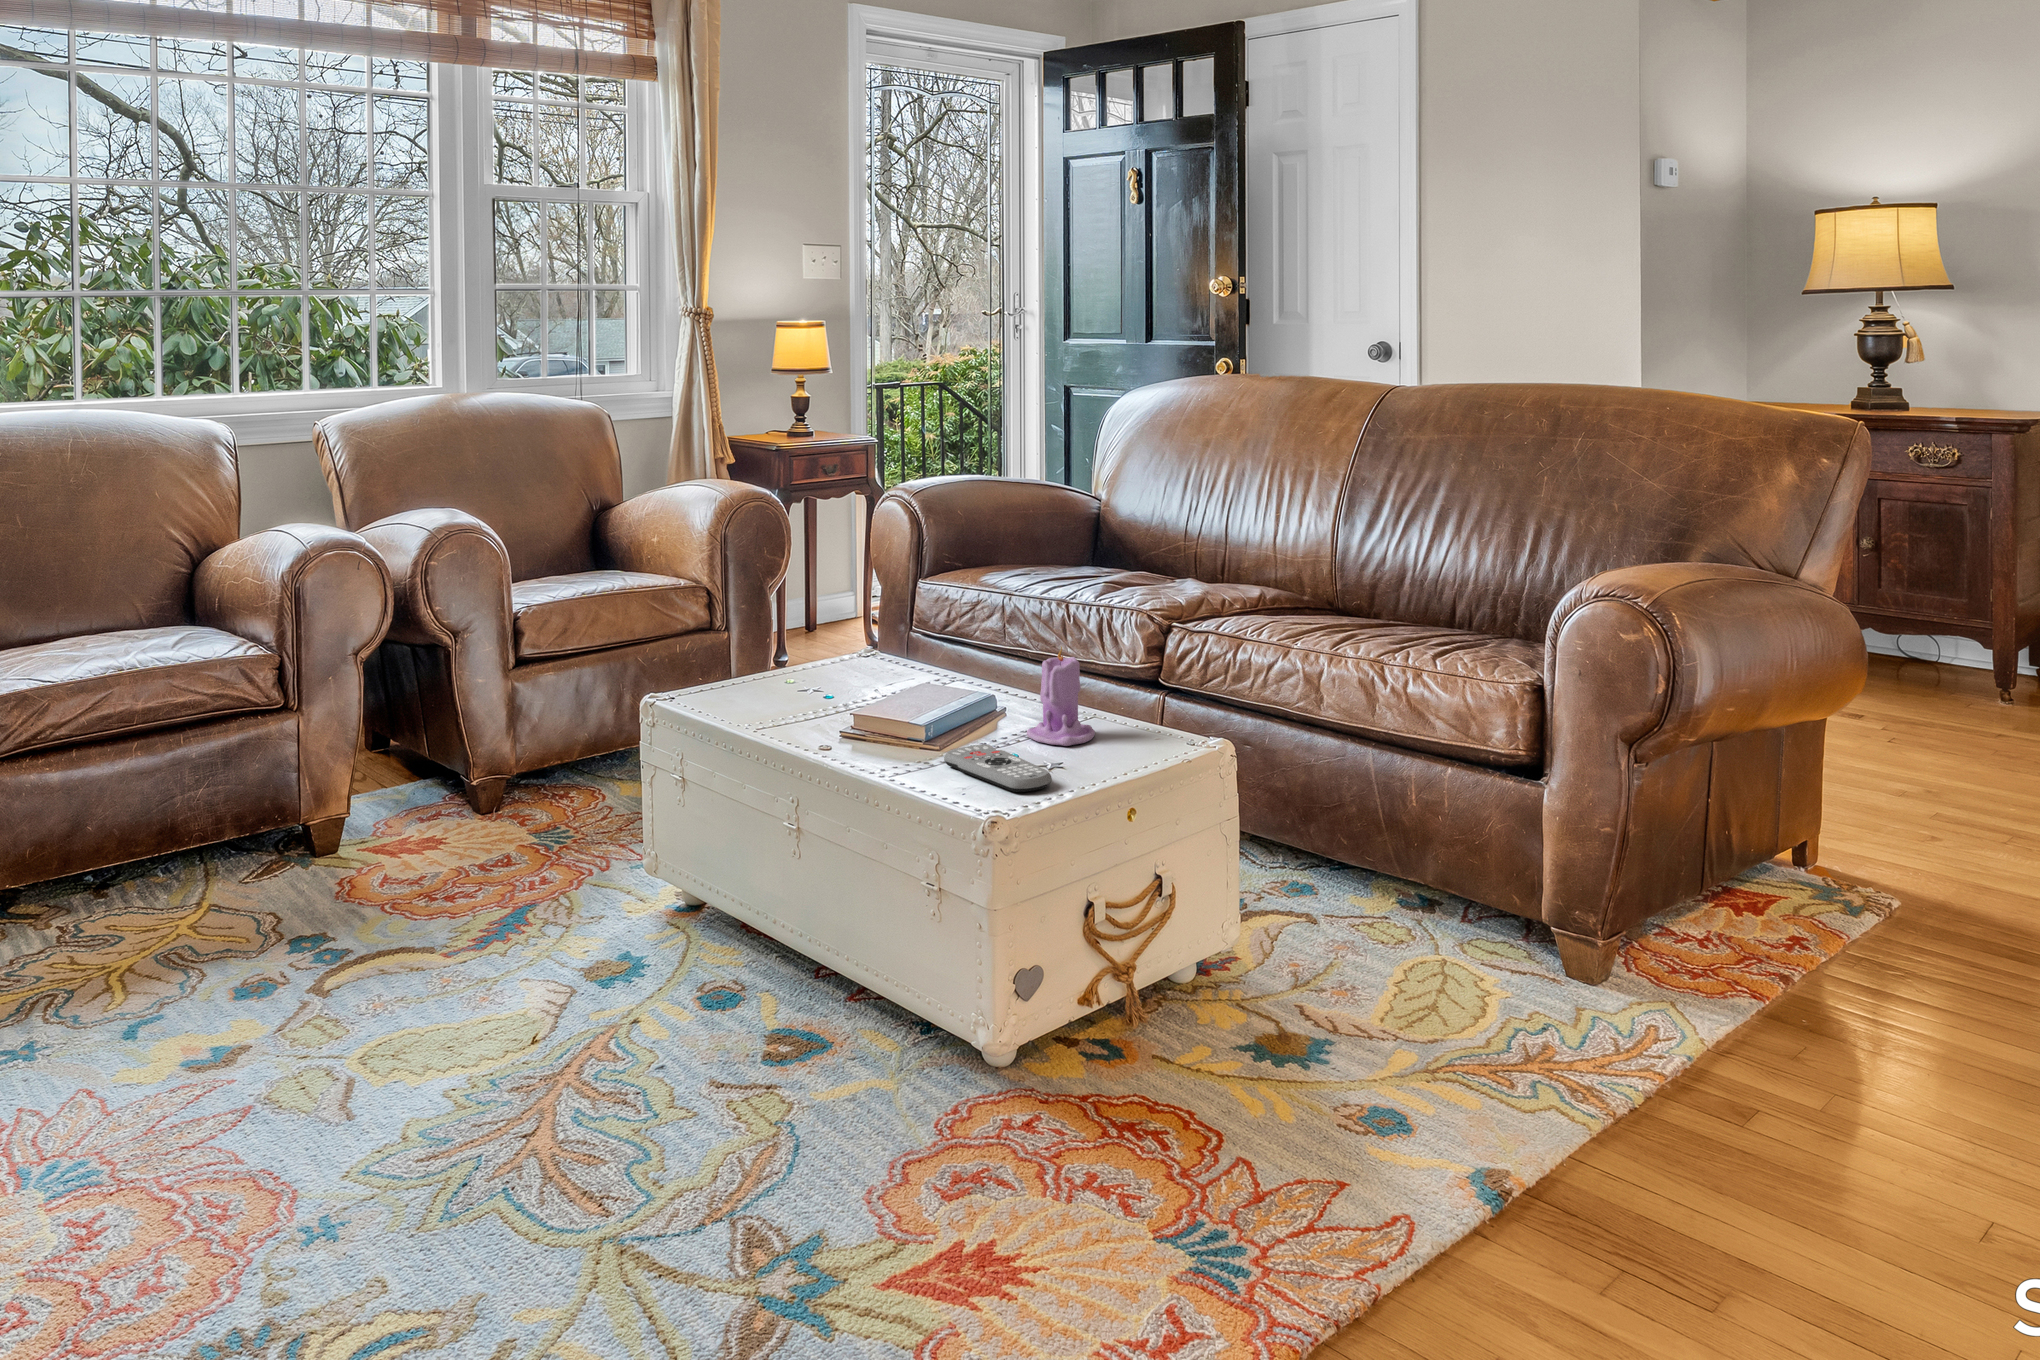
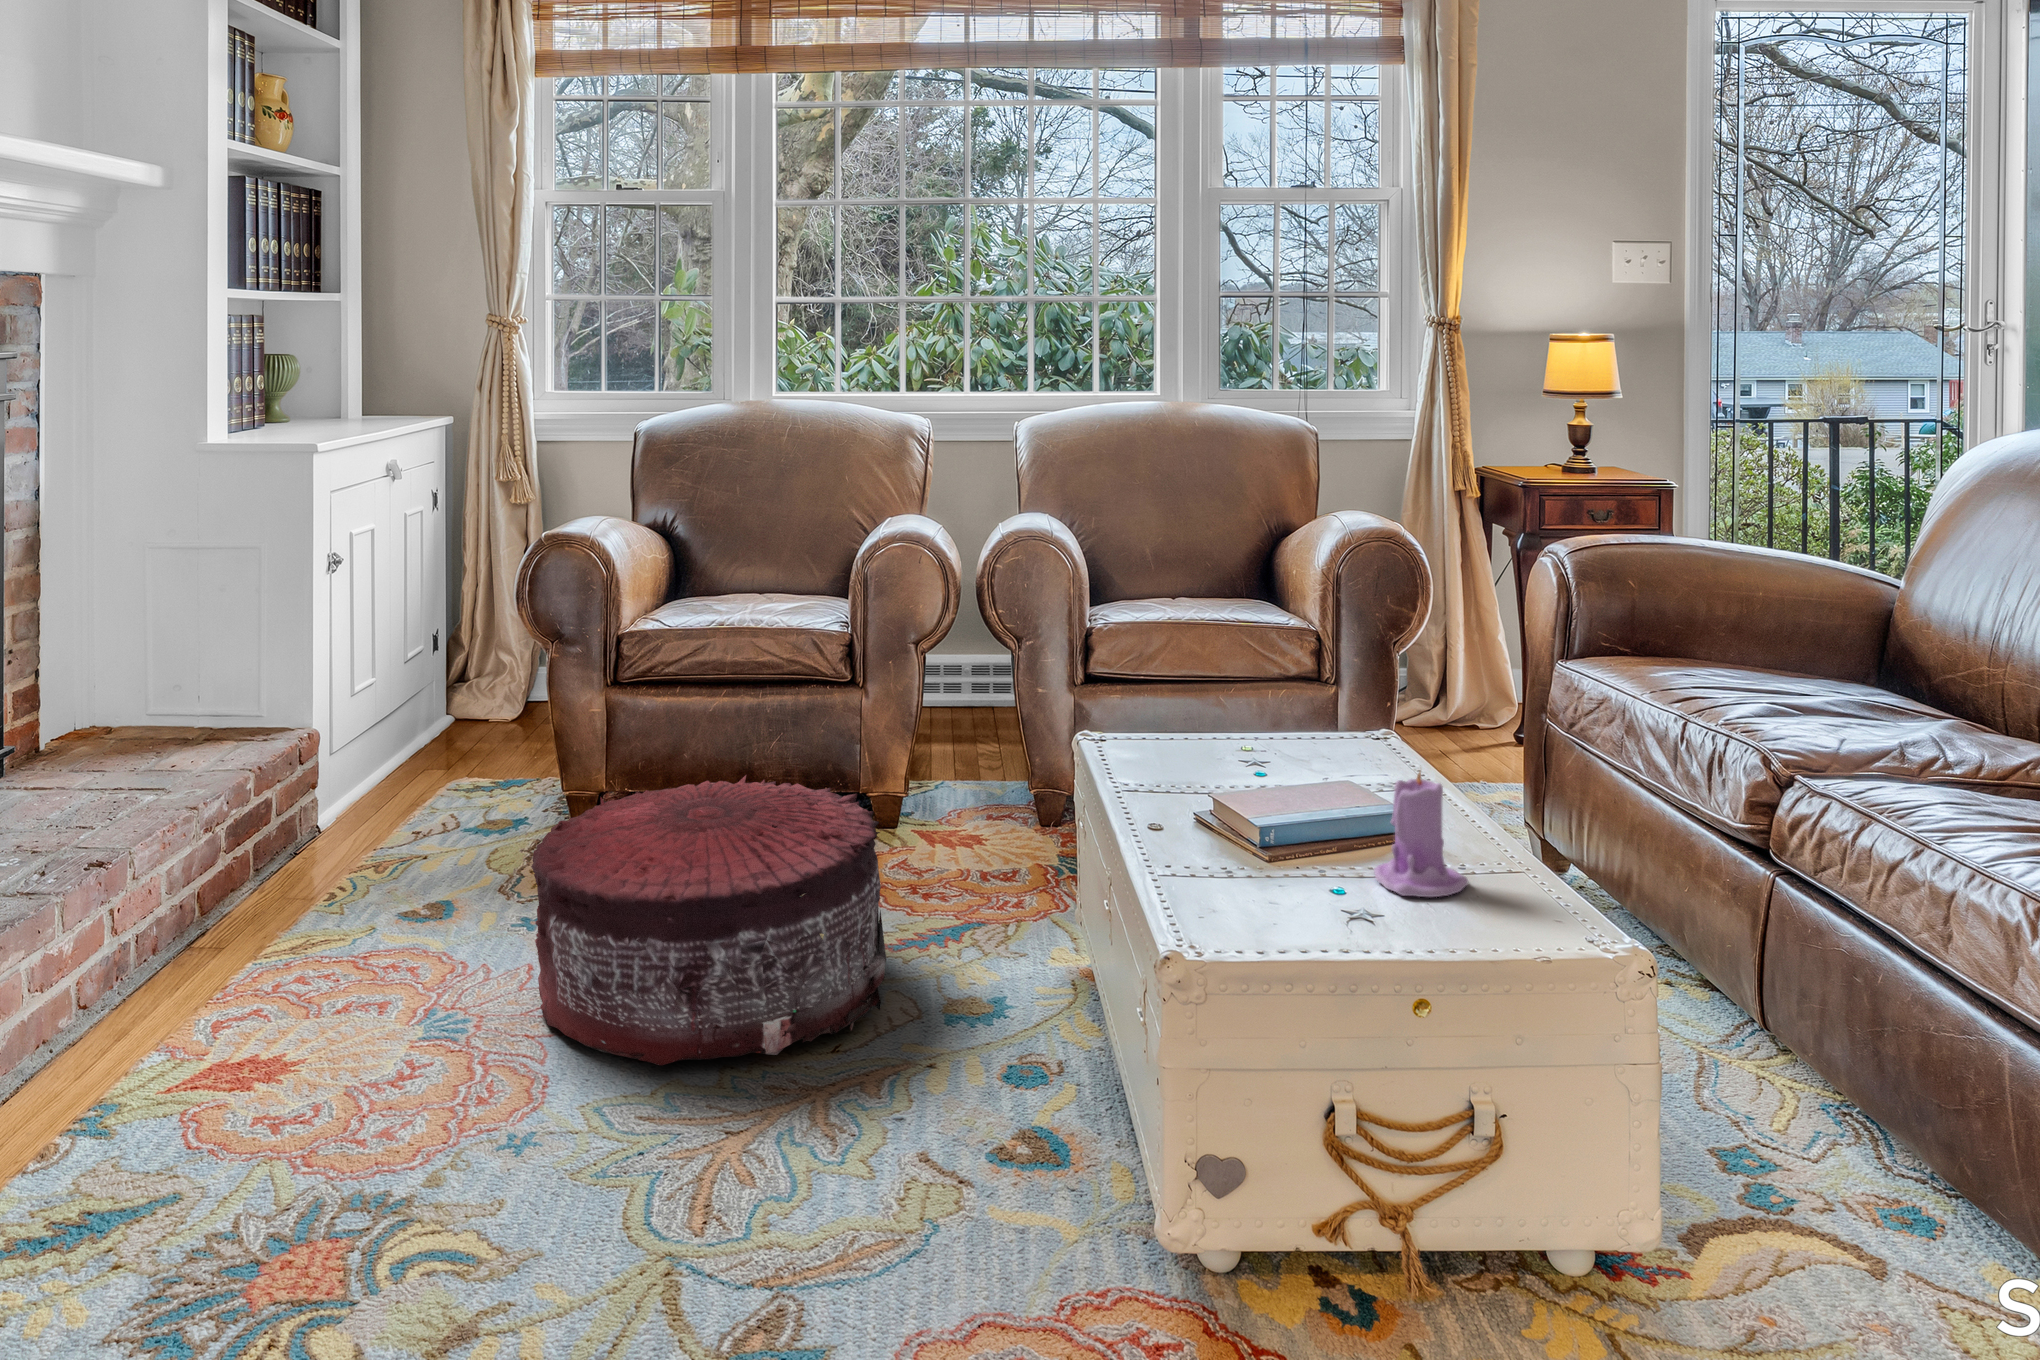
remote control: present [944,744,1051,792] -> none [1221,864,1296,938]
pouf: none [113,797,542,1122] -> present [531,775,886,1065]

